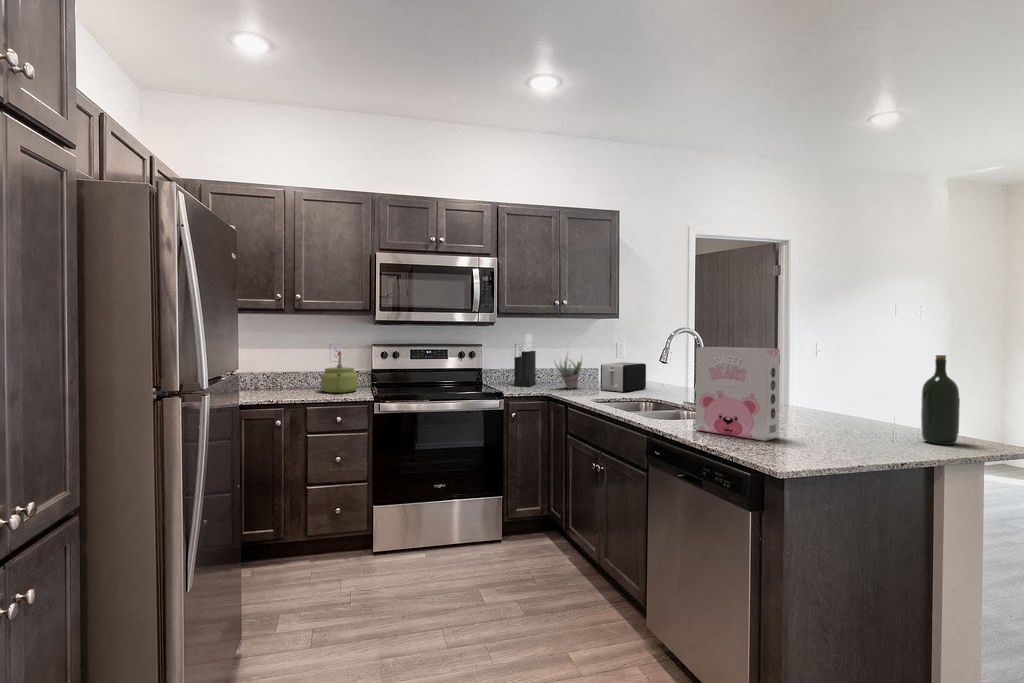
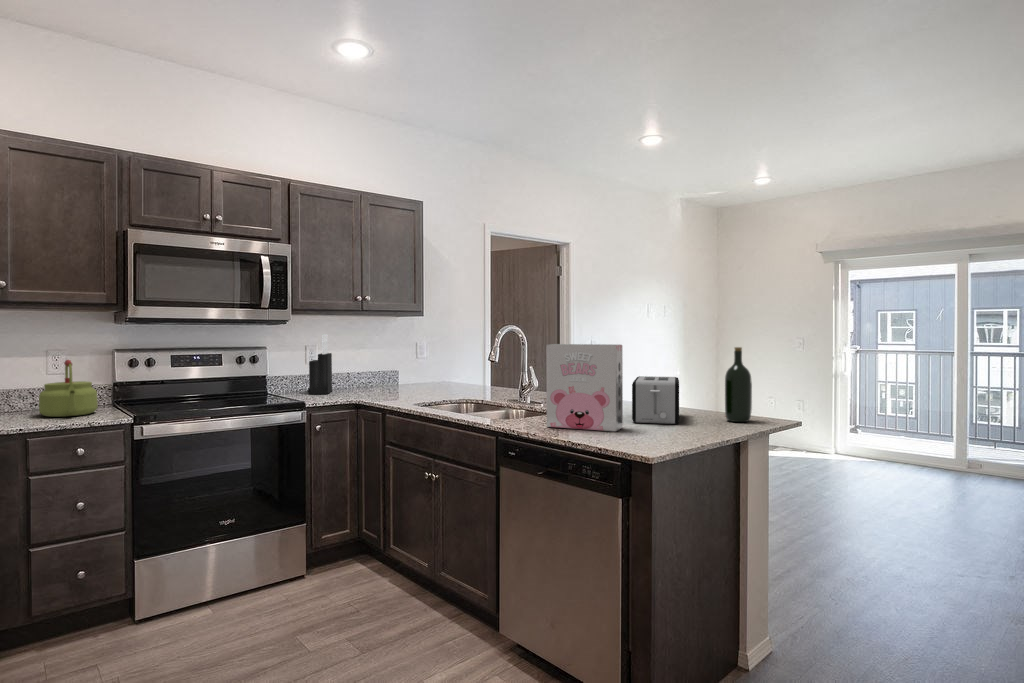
succulent plant: present [548,356,582,389] -> none [352,352,390,394]
toaster: present [601,362,646,392] -> present [632,376,679,424]

